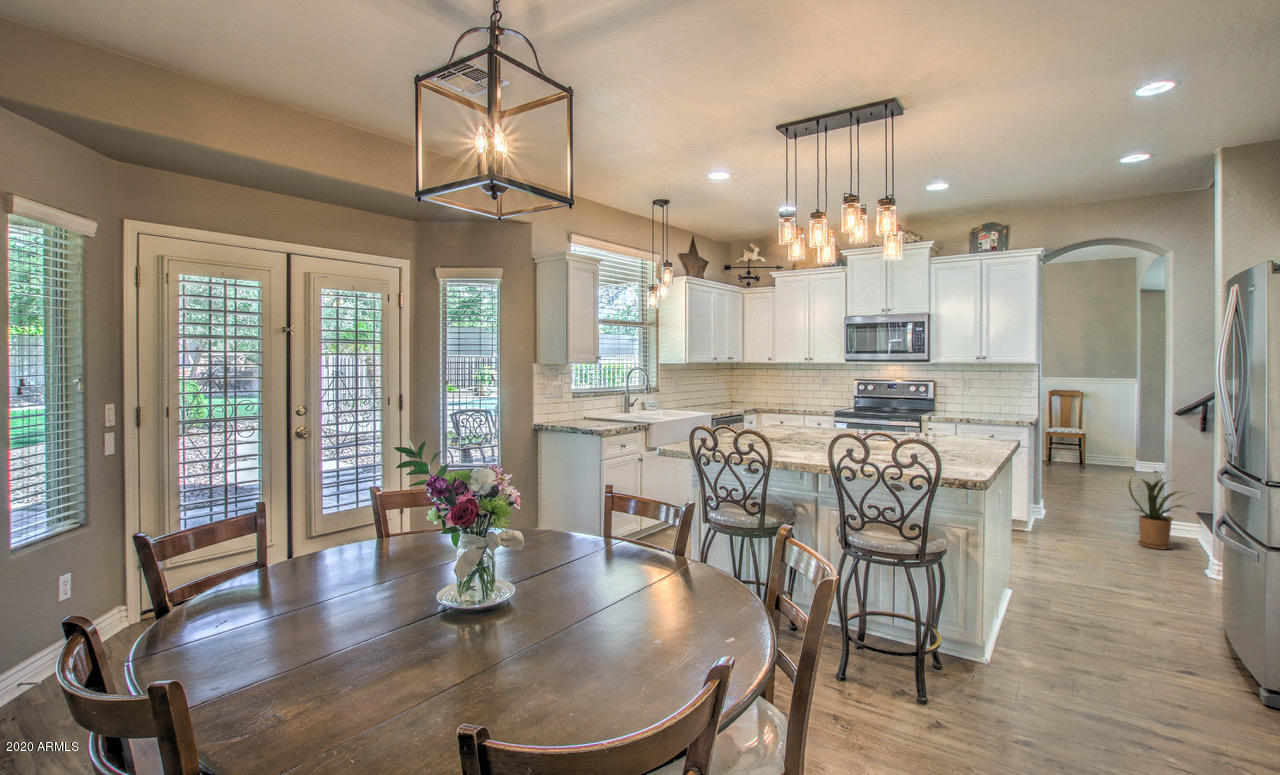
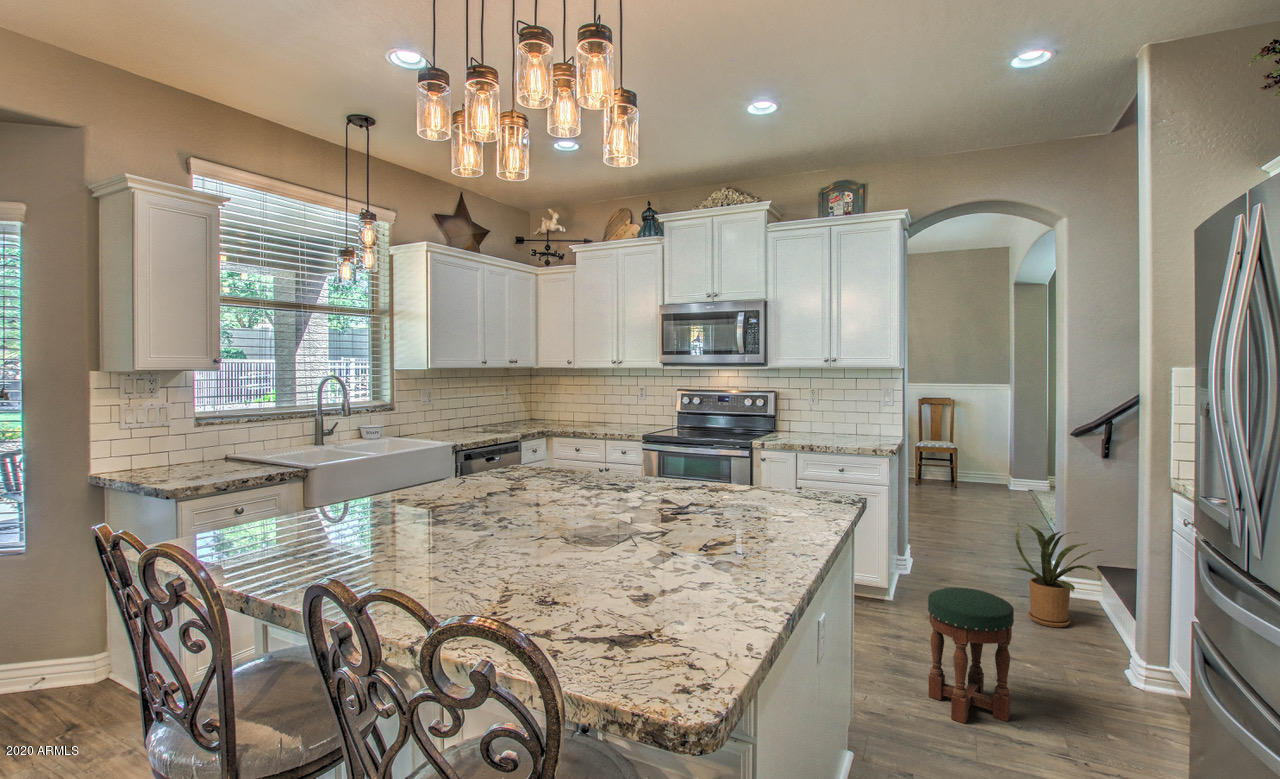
stool: none [1059,505,1119,587] -> present [928,587,1014,723]

